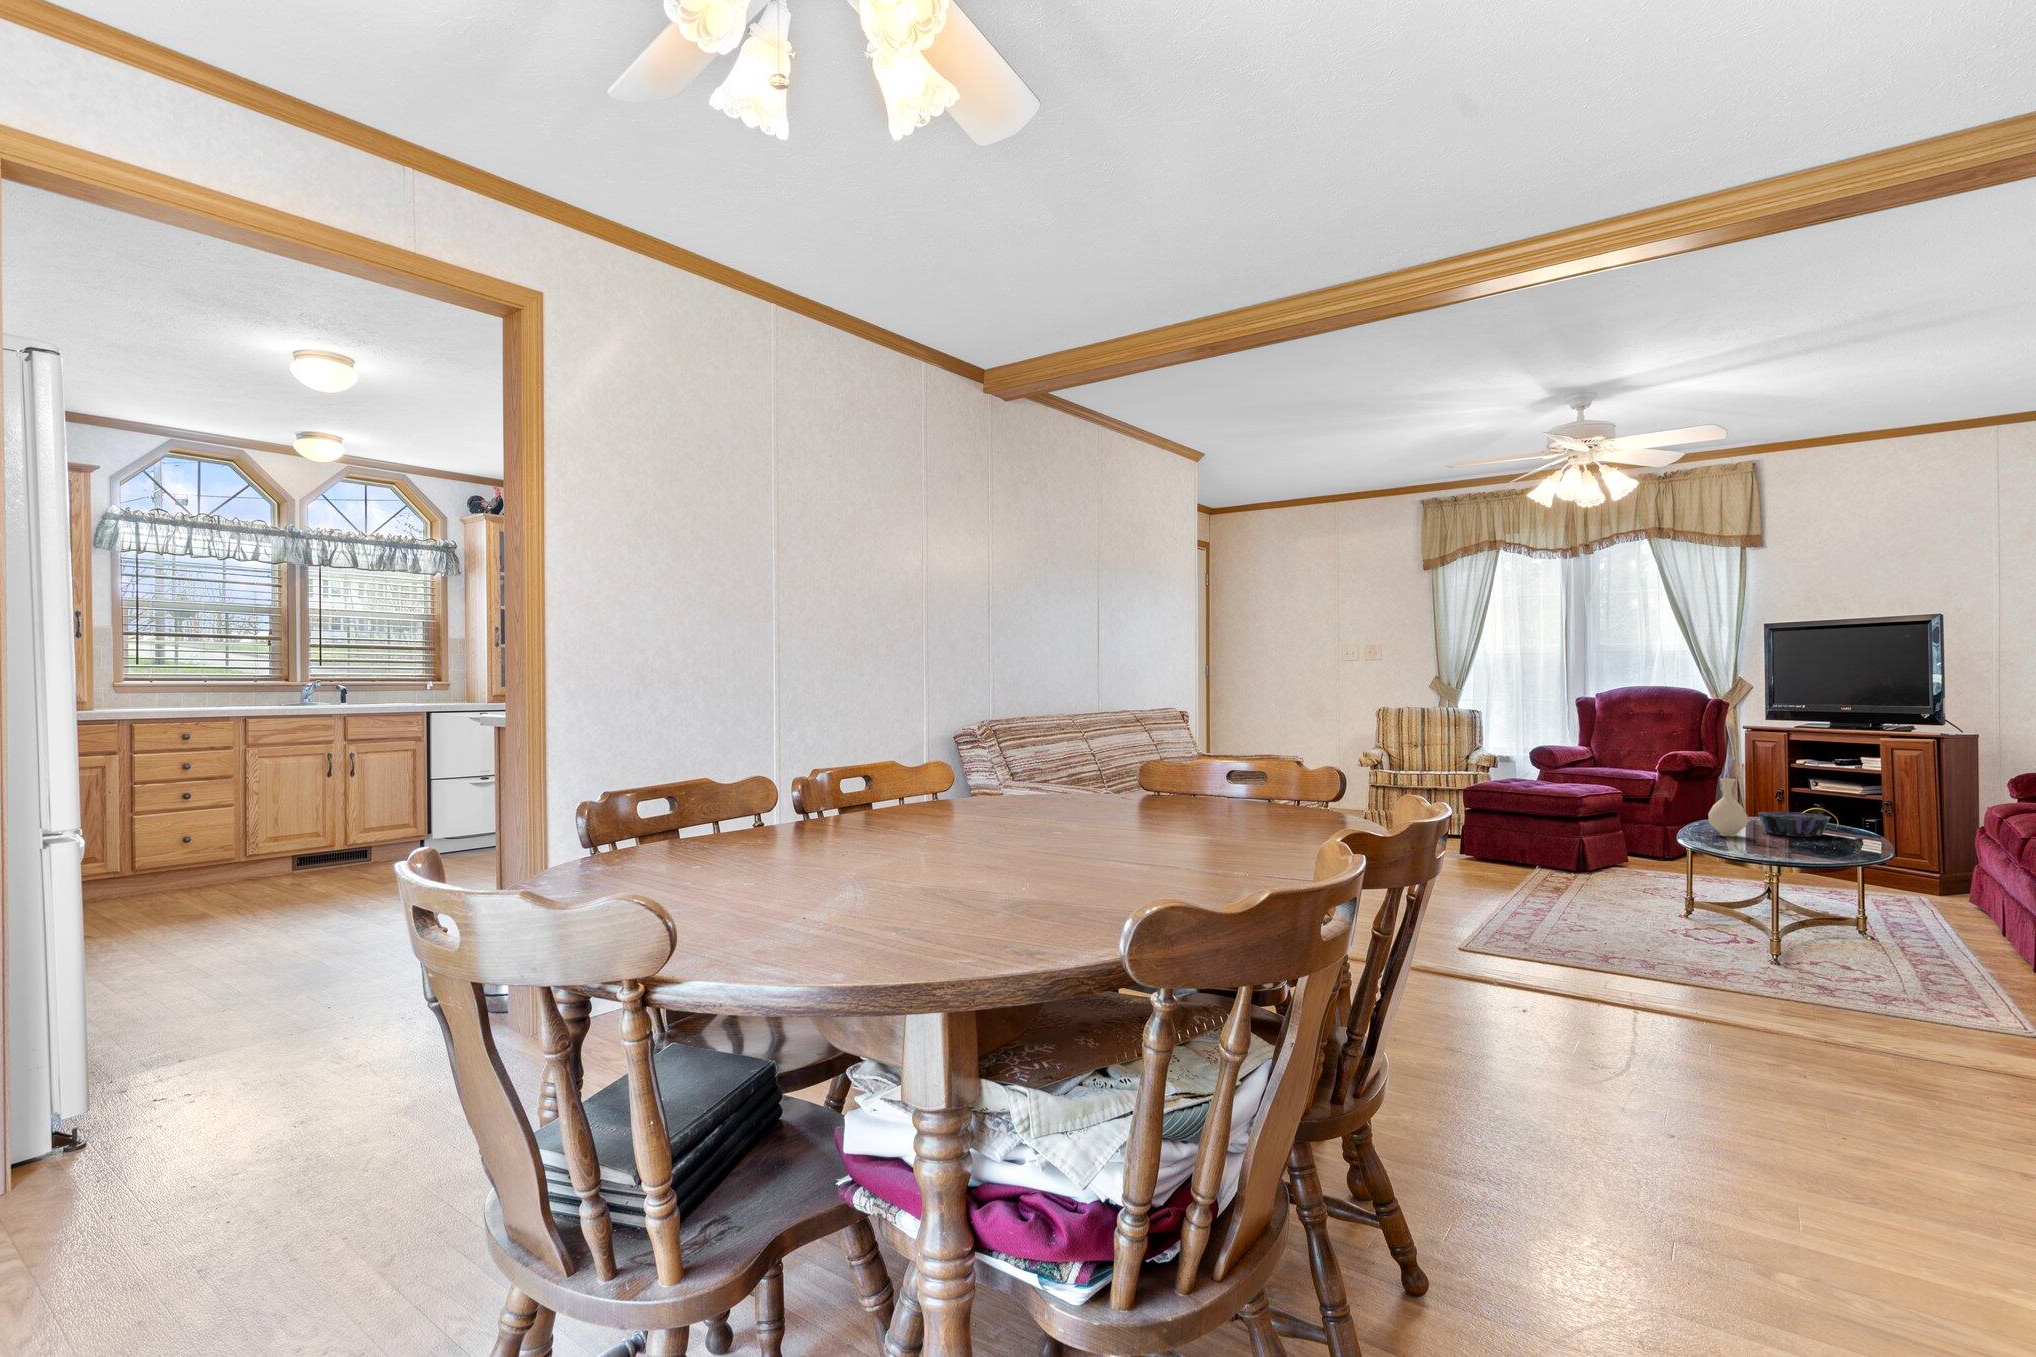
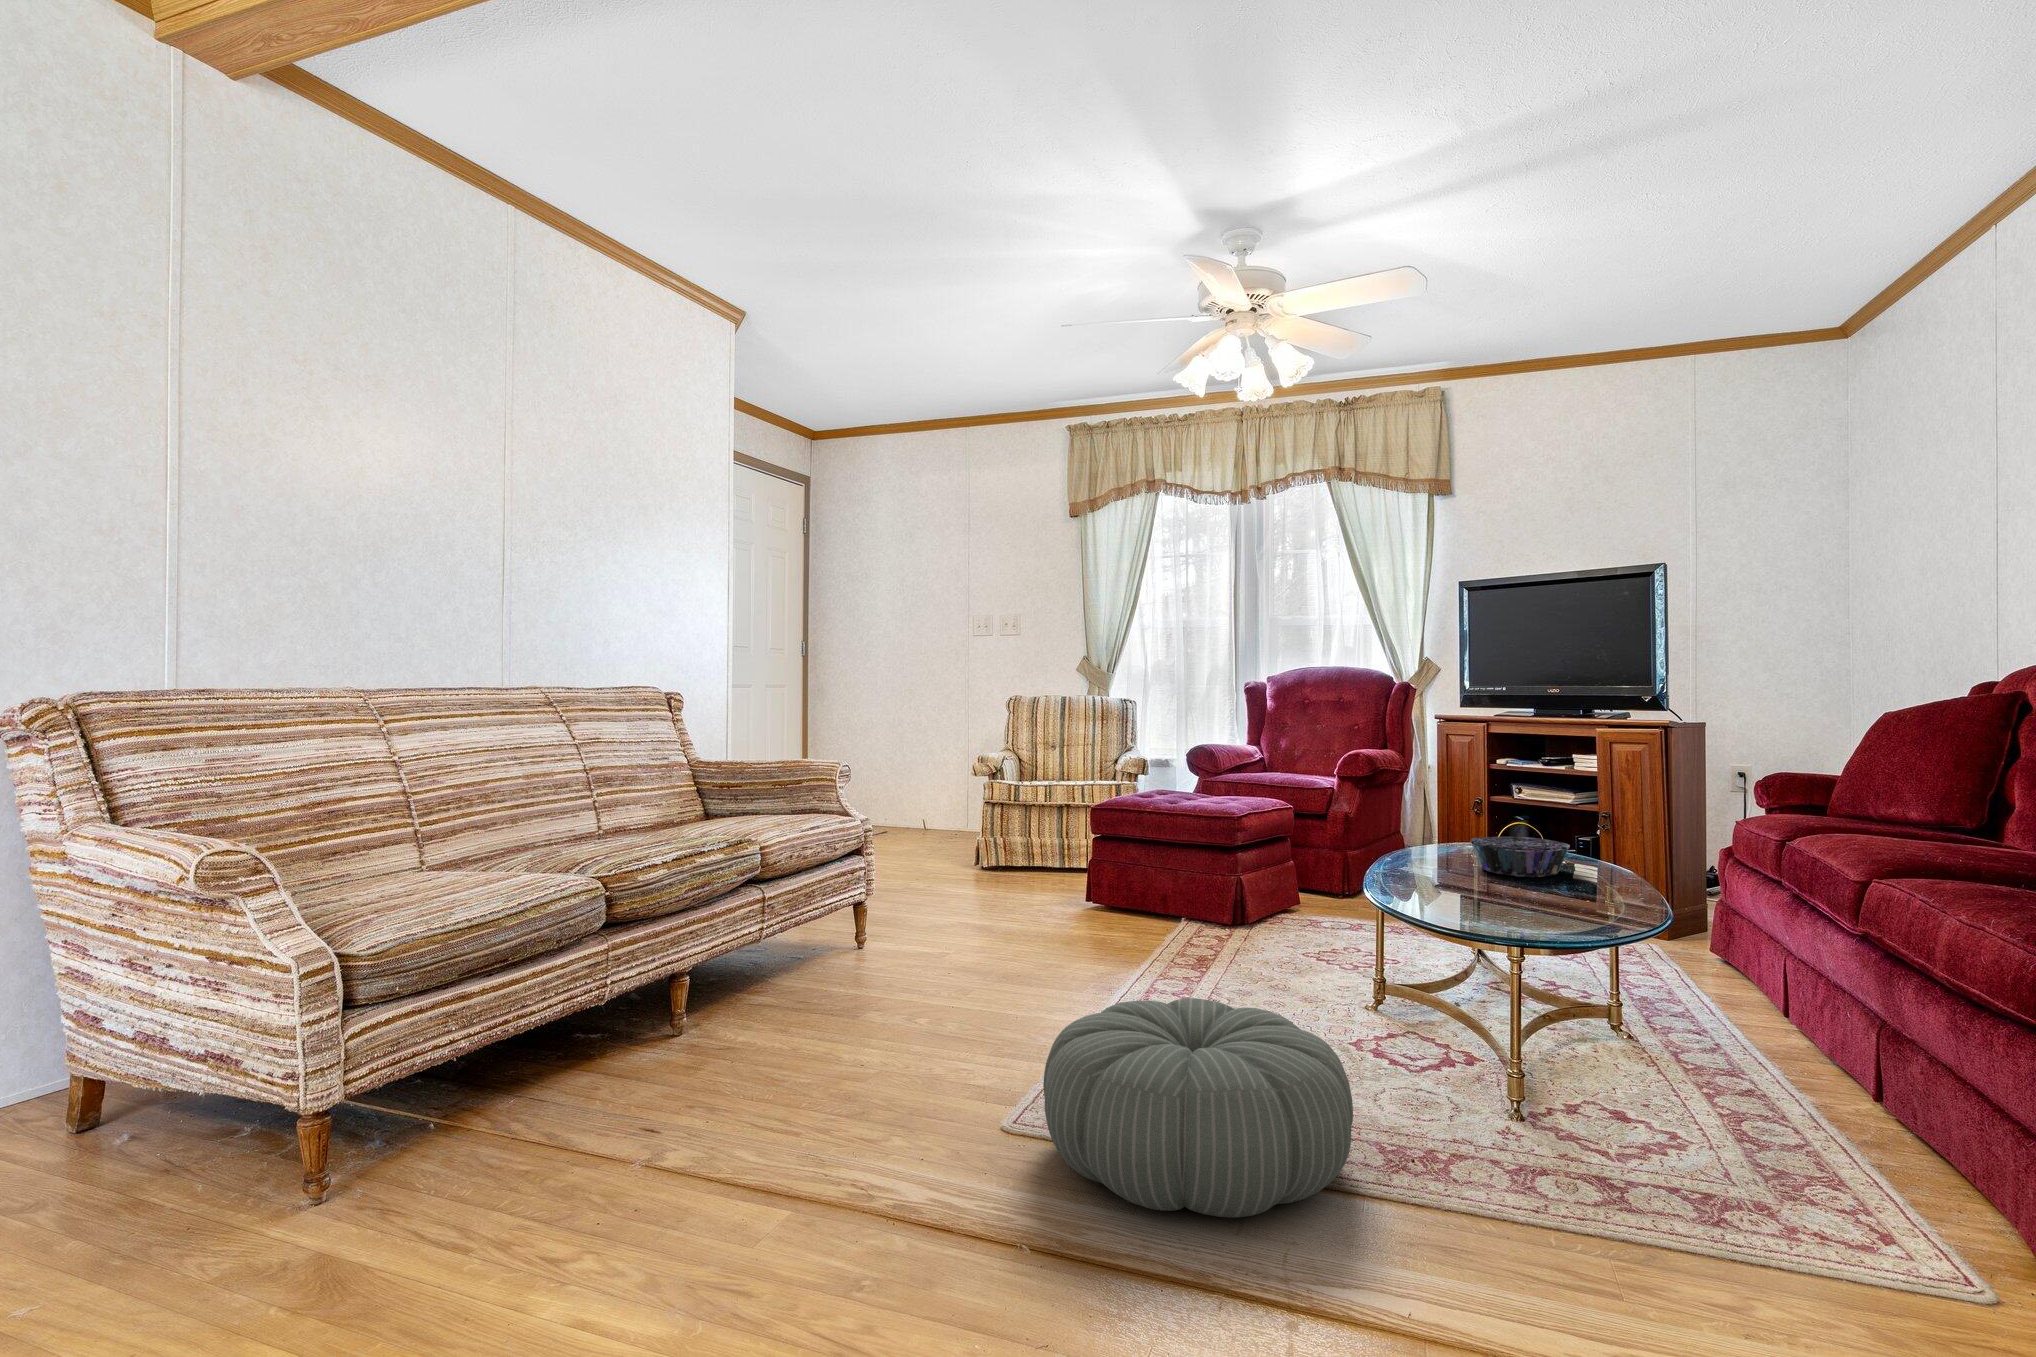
vase: present [1708,779,1748,836] -> none [1406,788,1461,881]
pouf: none [1492,887,1670,978] -> present [1043,998,1353,1218]

